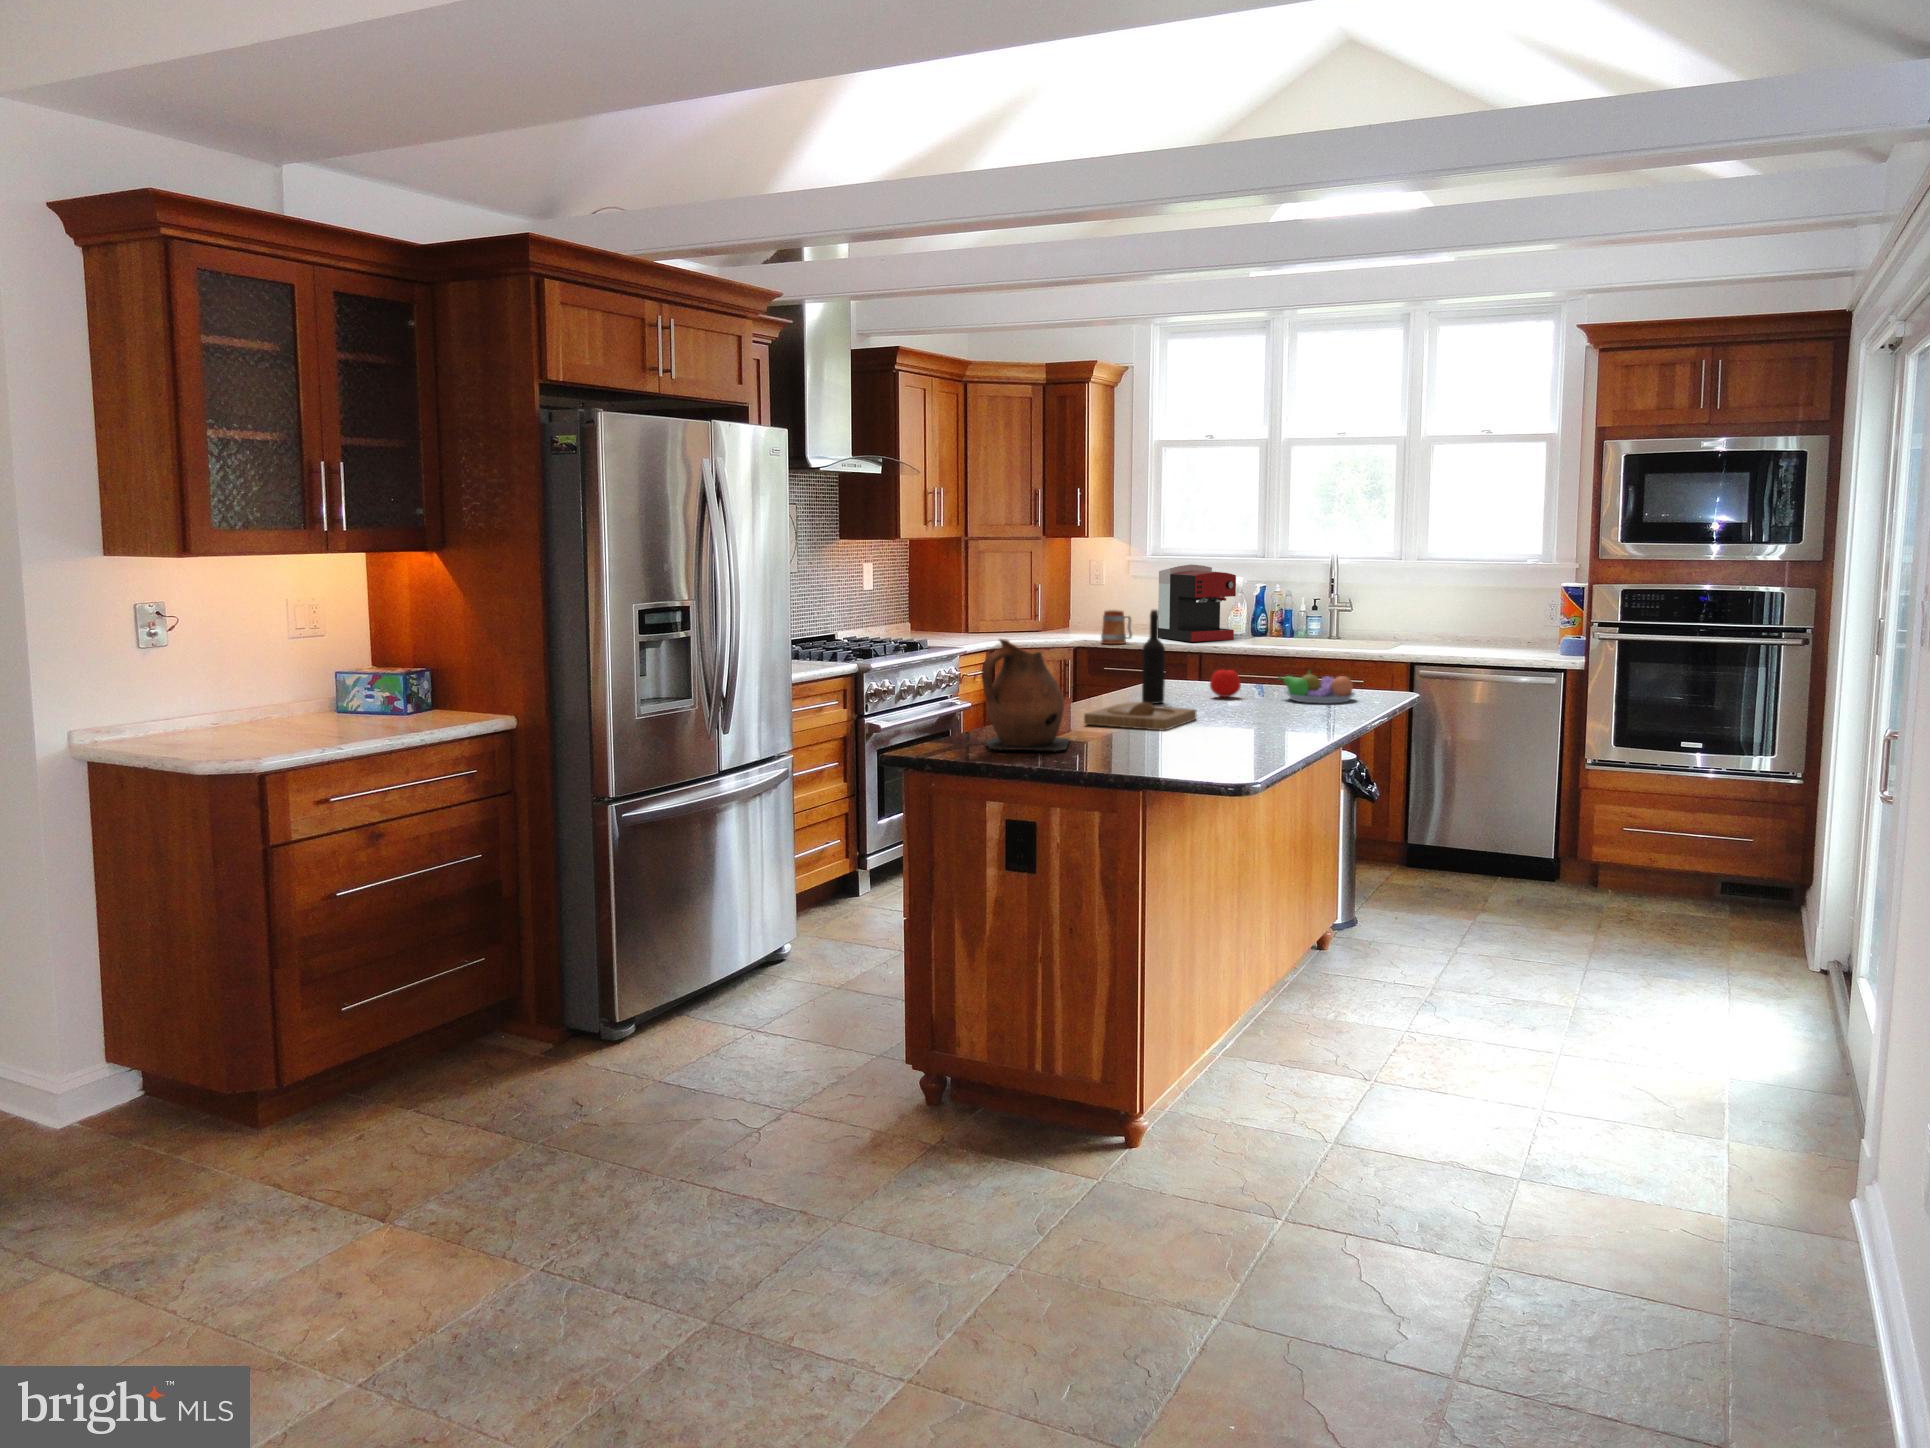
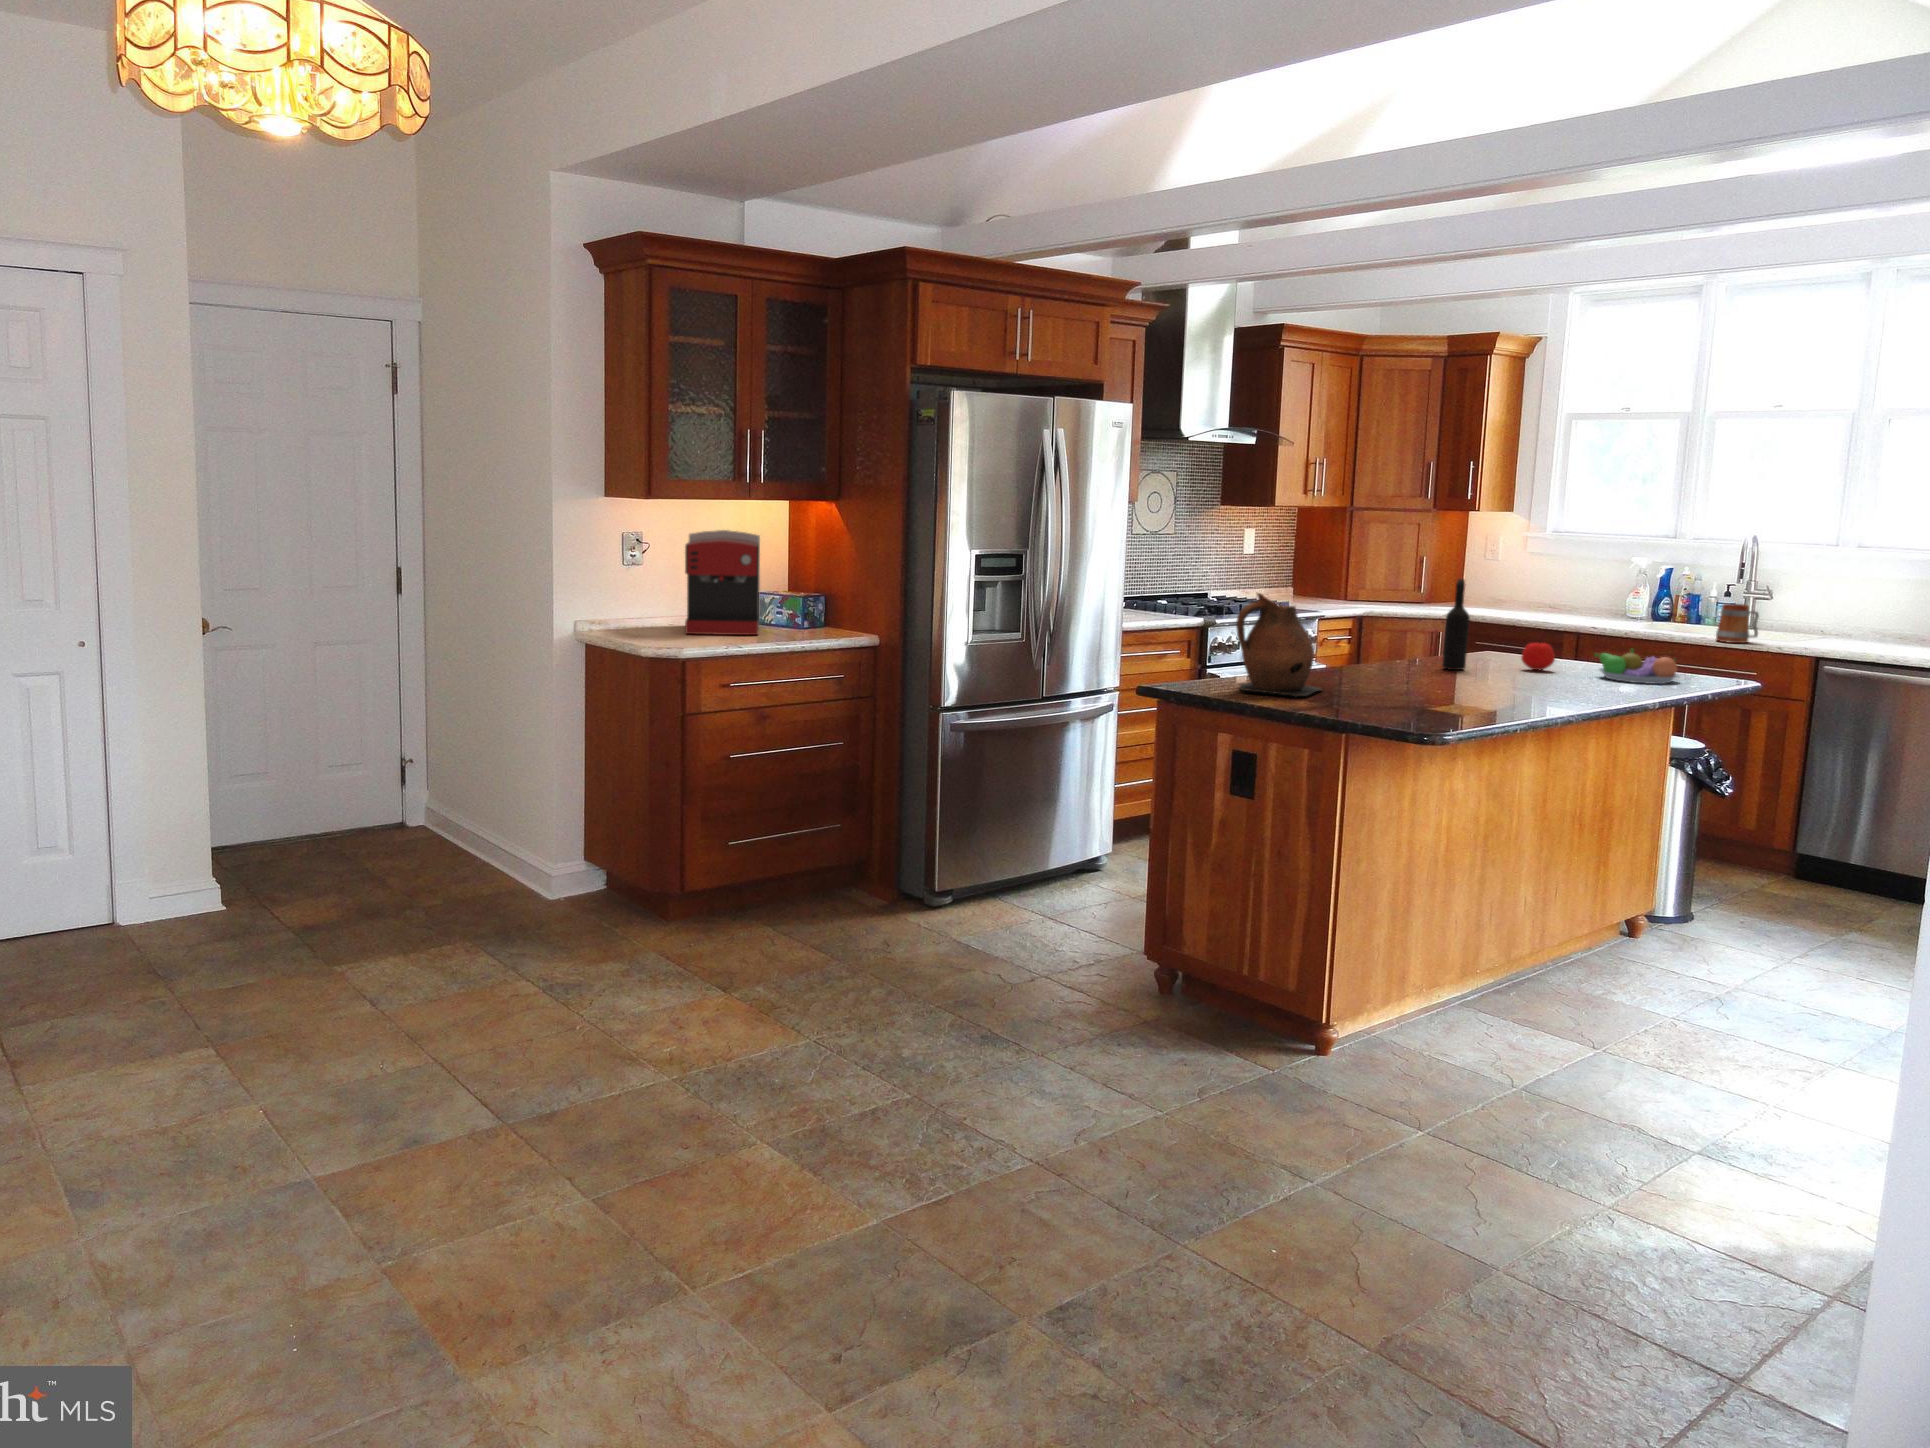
coffee maker: present [1158,564,1236,642] -> present [685,530,760,635]
mug: present [1101,610,1132,644] -> present [1716,603,1759,643]
tray: present [1084,702,1197,731] -> none [1356,664,1476,691]

